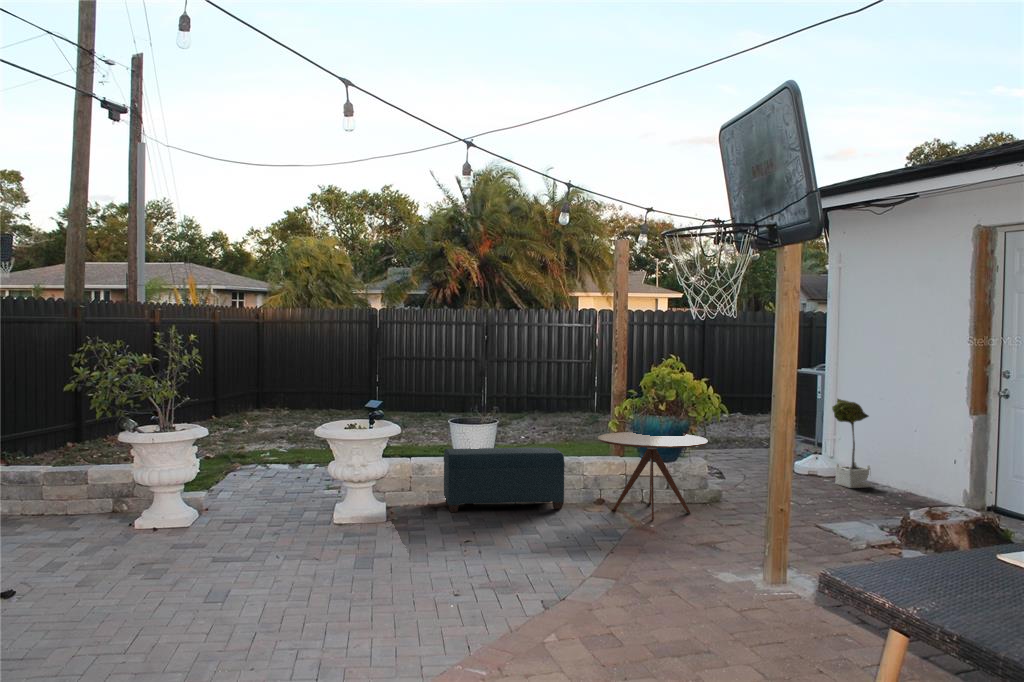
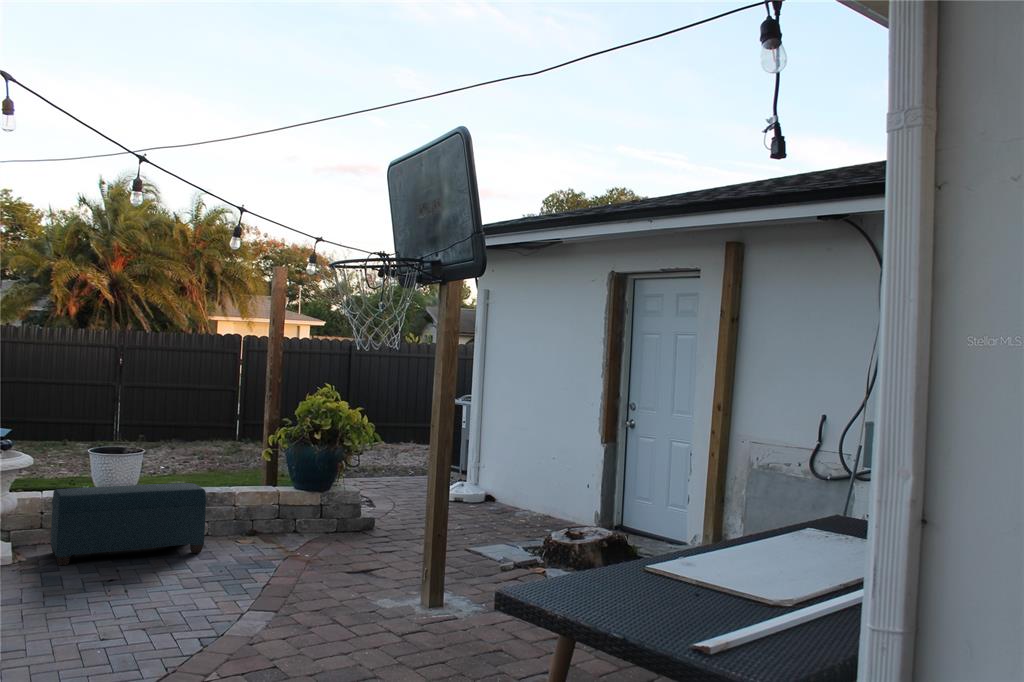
potted tree: present [832,399,871,488] -> none [478,426,511,512]
round table: present [598,432,708,520] -> none [246,463,365,558]

